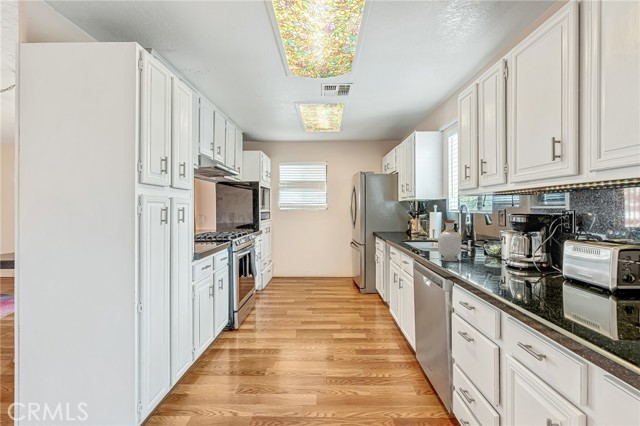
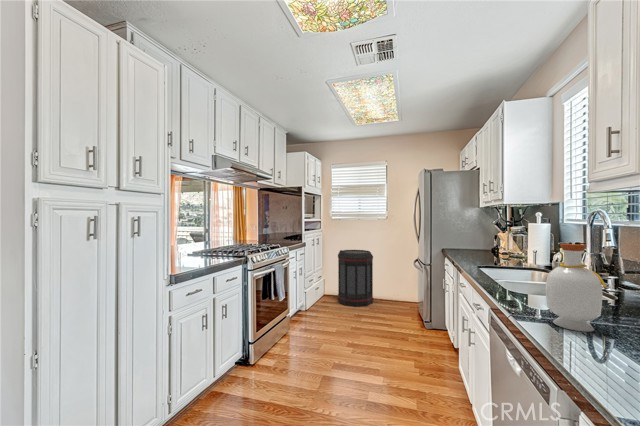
trash can: none [287,237,317,284] -> present [338,250,373,307]

